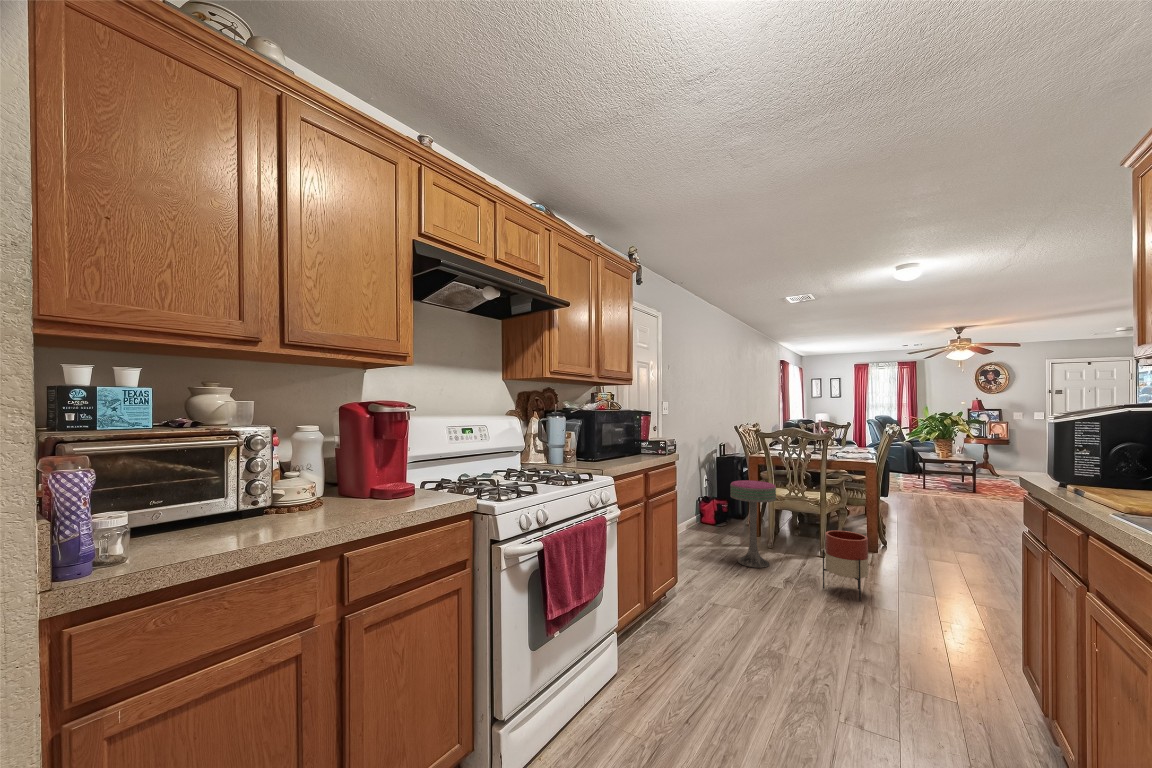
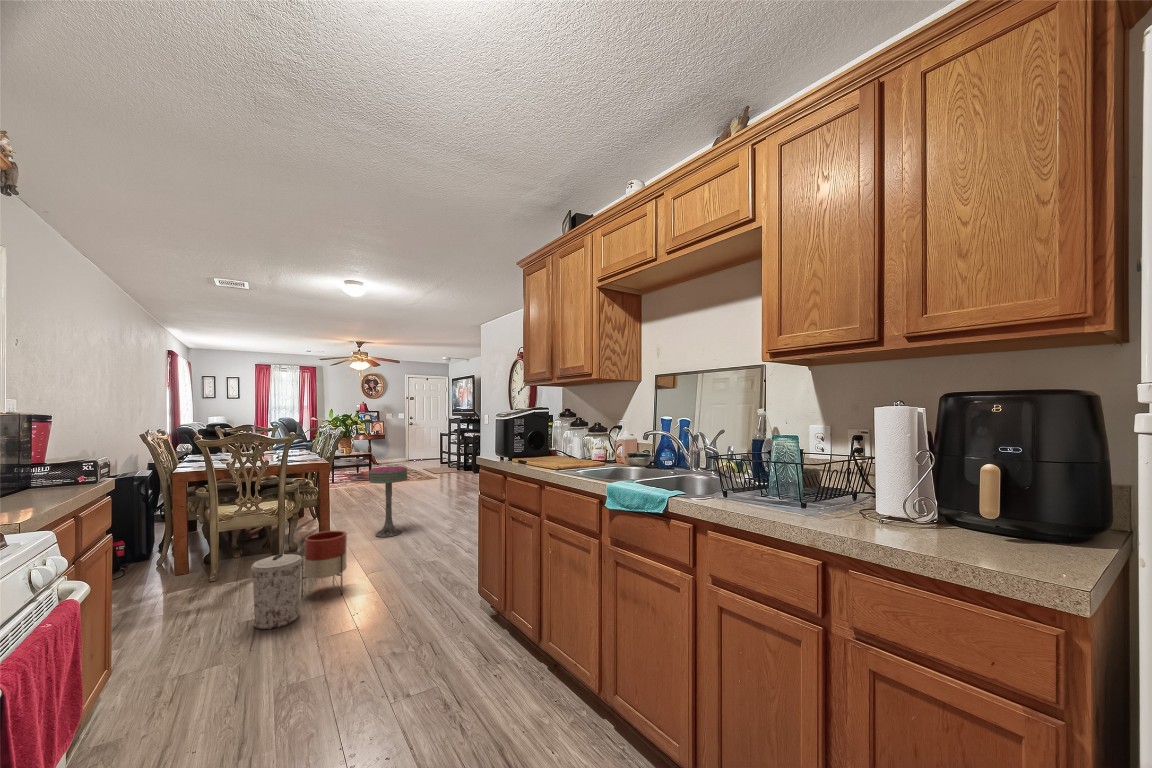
bar stool: present [730,480,776,568] -> present [369,466,407,537]
trash can: none [772,539,815,604] -> present [251,554,302,629]

